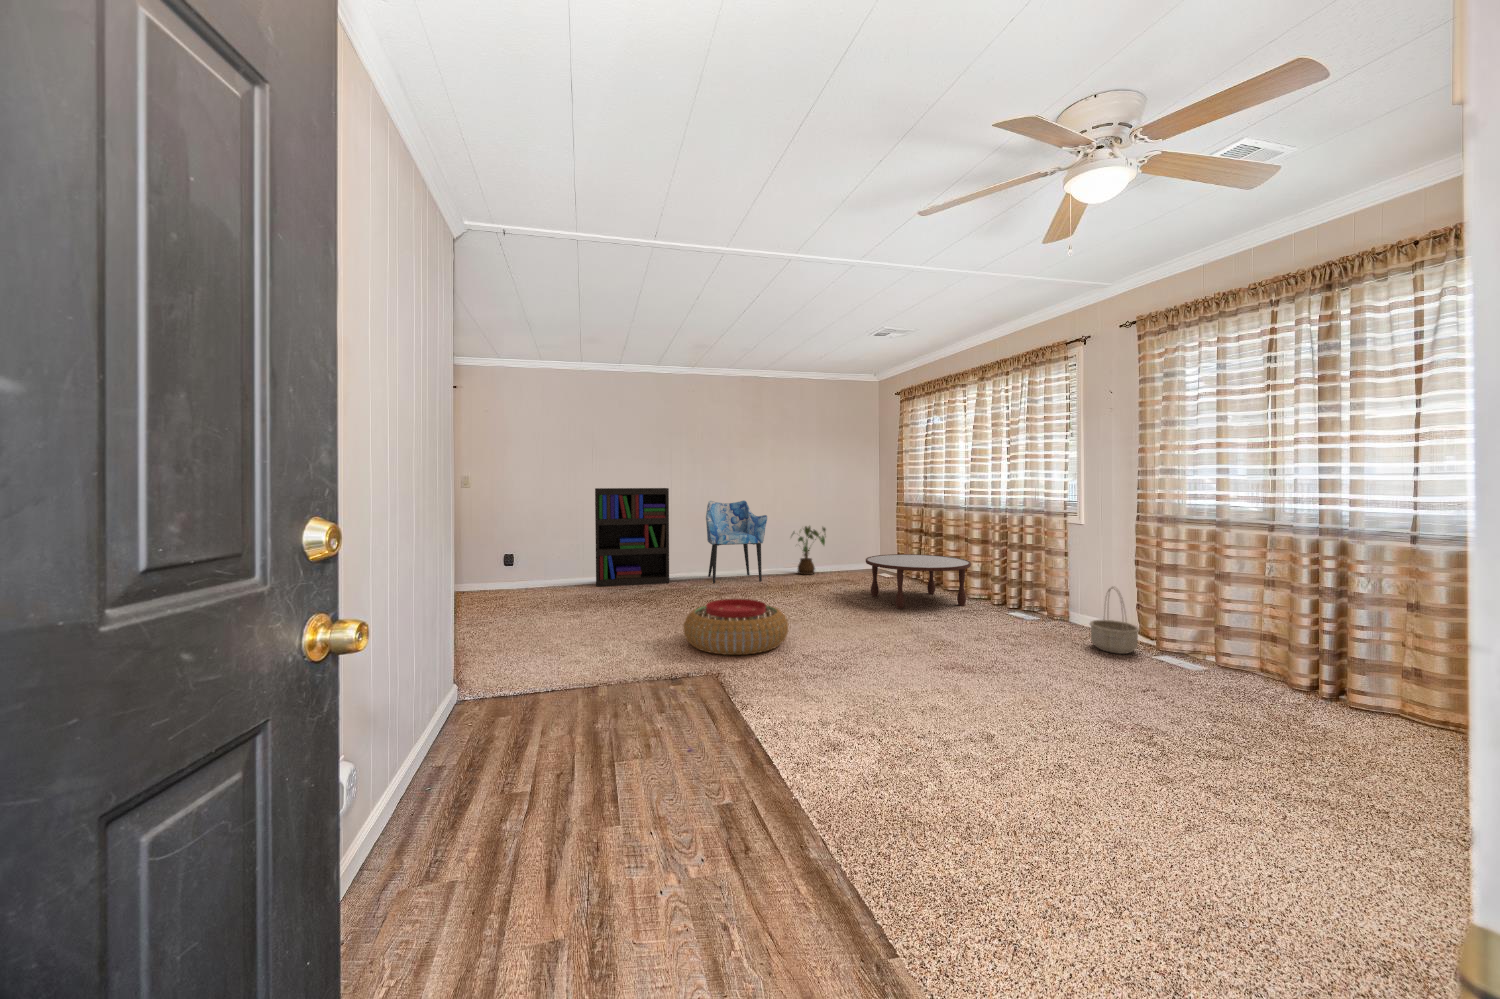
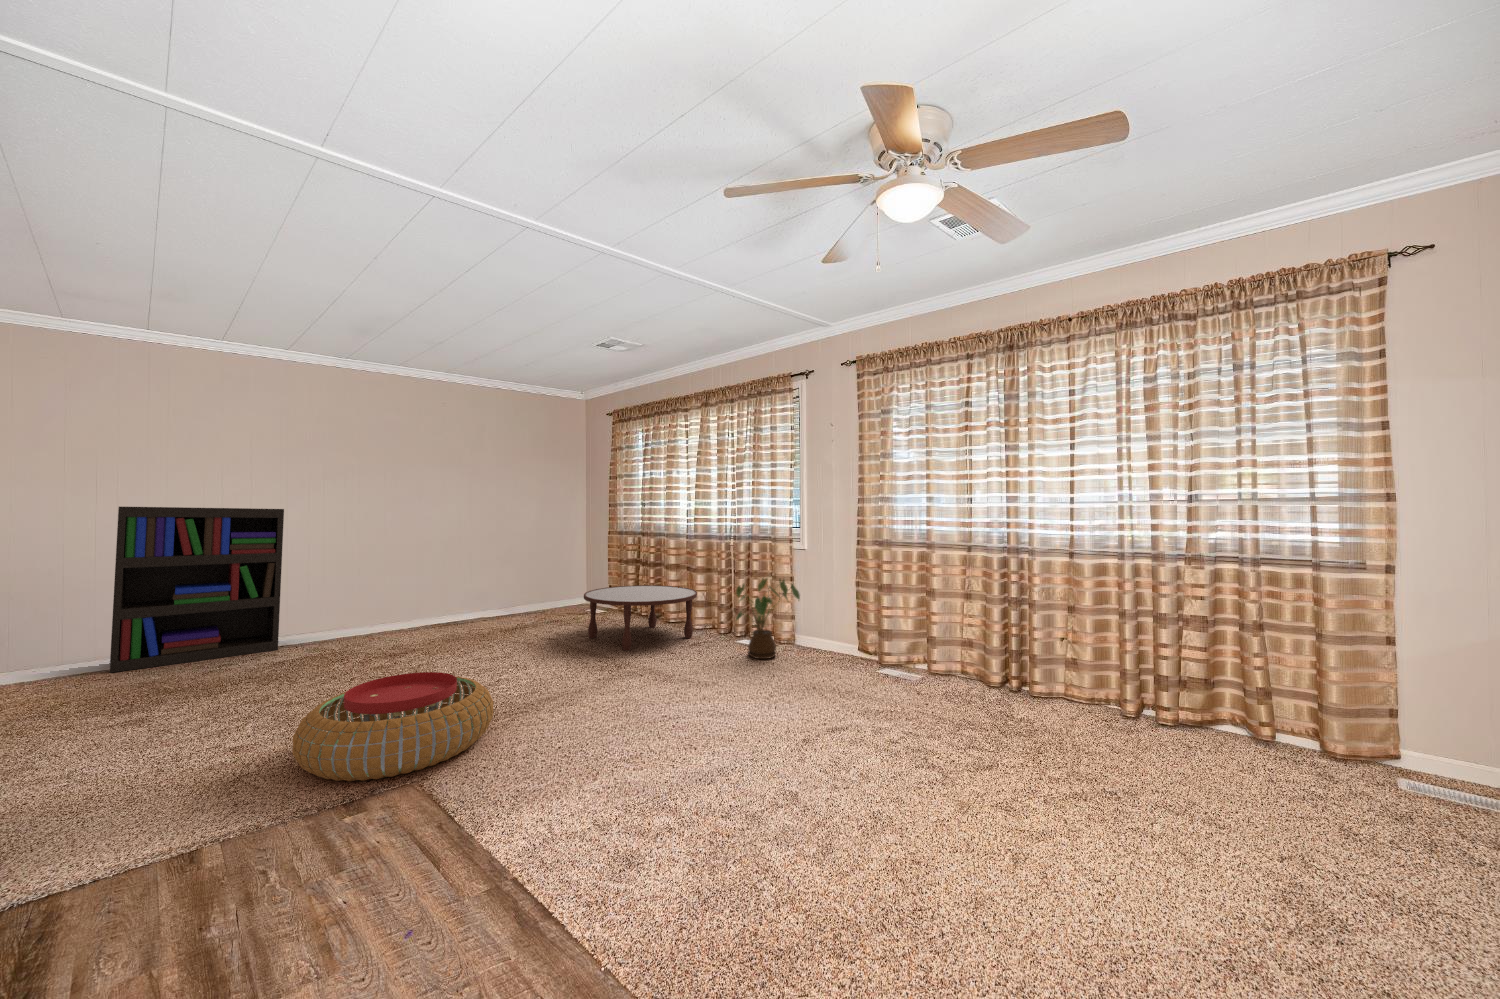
armchair: present [706,501,767,583] -> none [351,528,450,643]
house plant: present [792,526,826,575] -> present [736,578,800,659]
basket: present [1090,587,1139,654] -> none [824,608,867,674]

